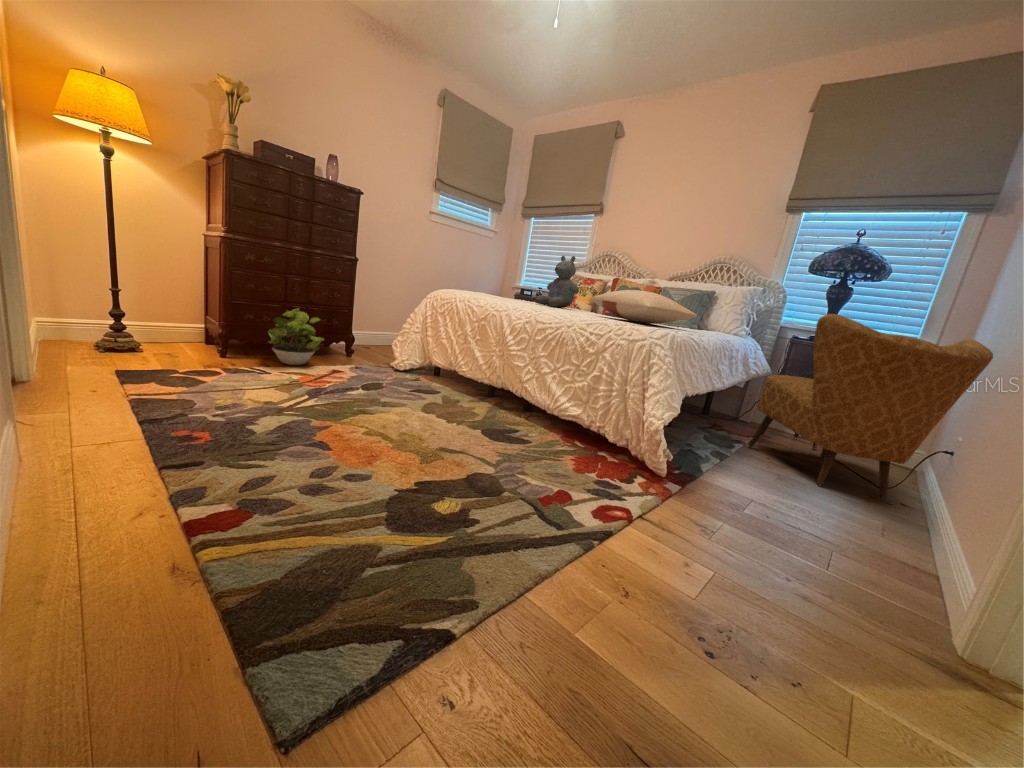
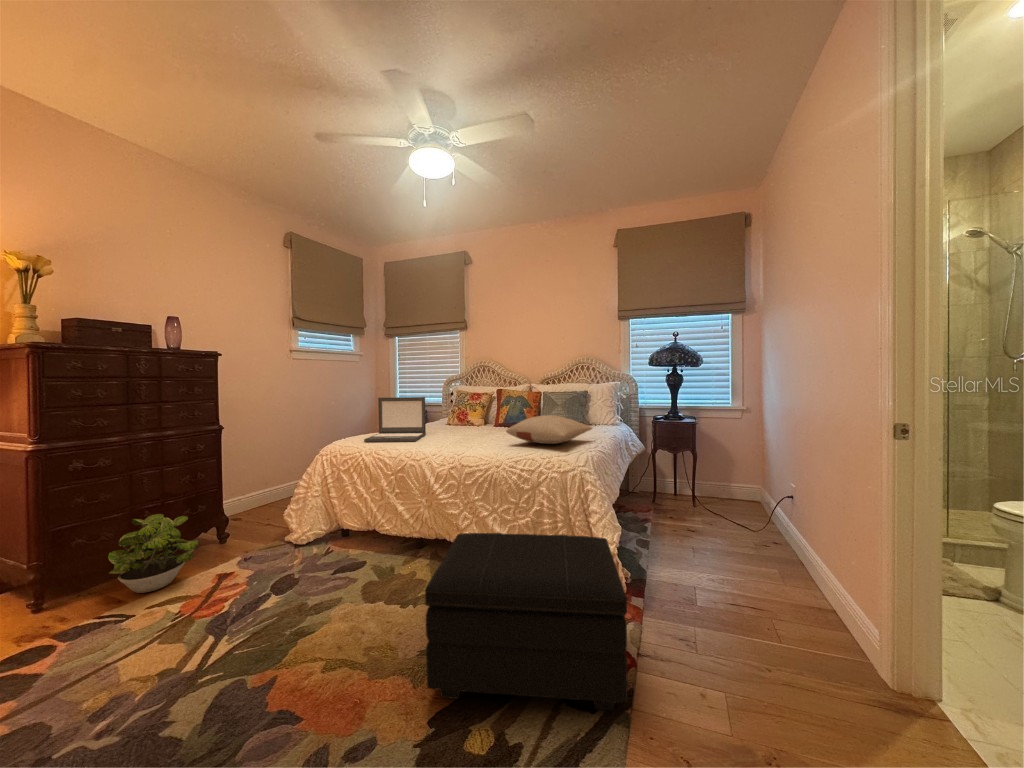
stuffed bear: present [535,255,579,308] -> none [442,387,482,438]
laptop: none [462,256,528,301] -> present [364,397,426,442]
armchair: present [748,314,993,498] -> none [644,407,778,541]
footstool: none [429,364,646,533] -> present [425,533,628,711]

